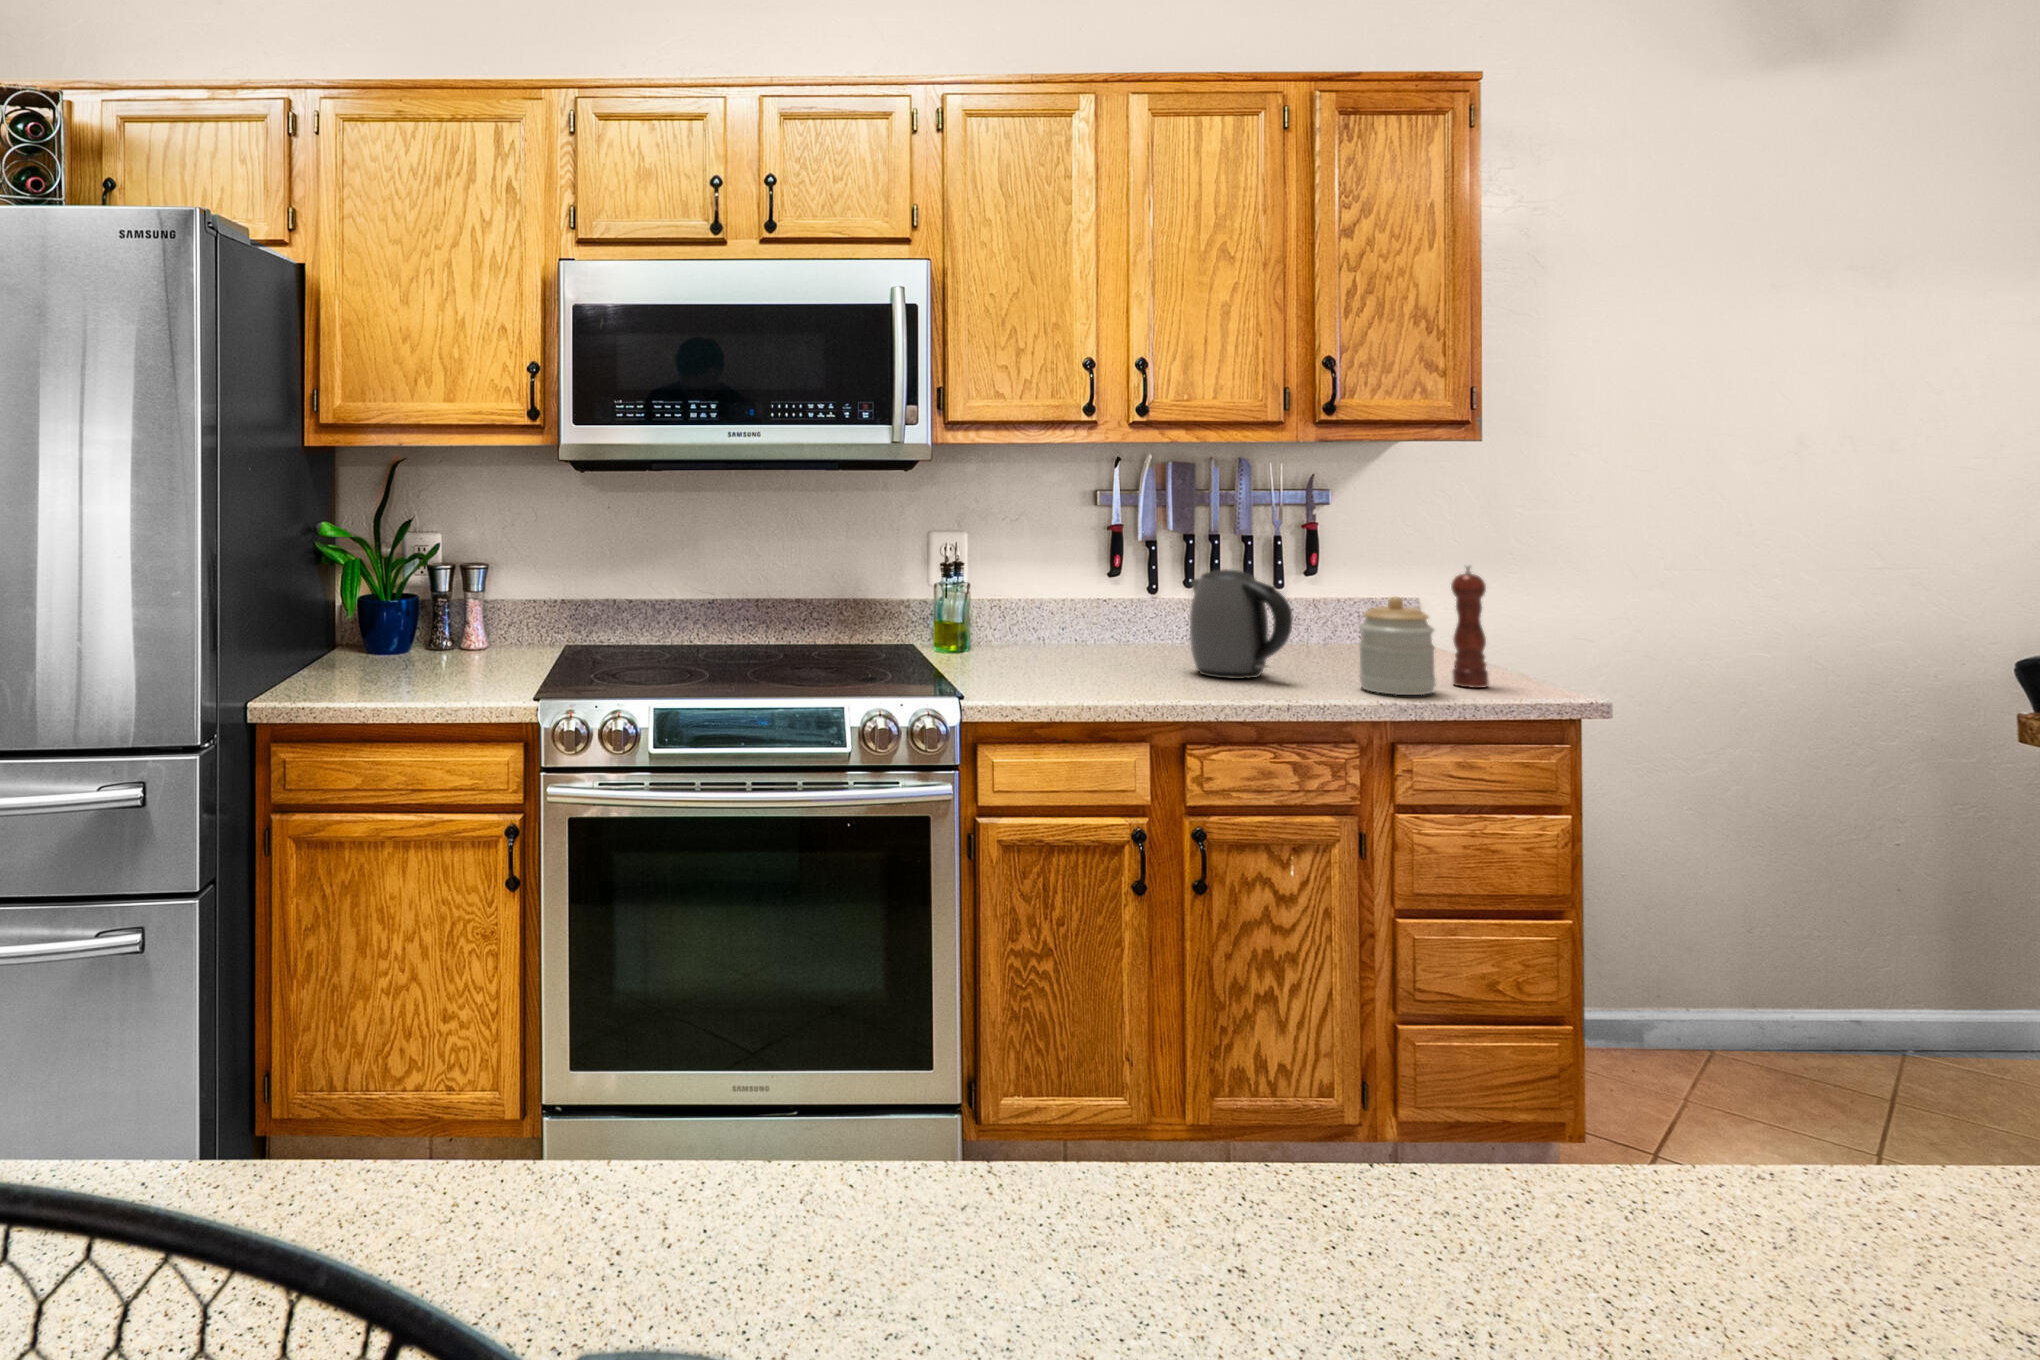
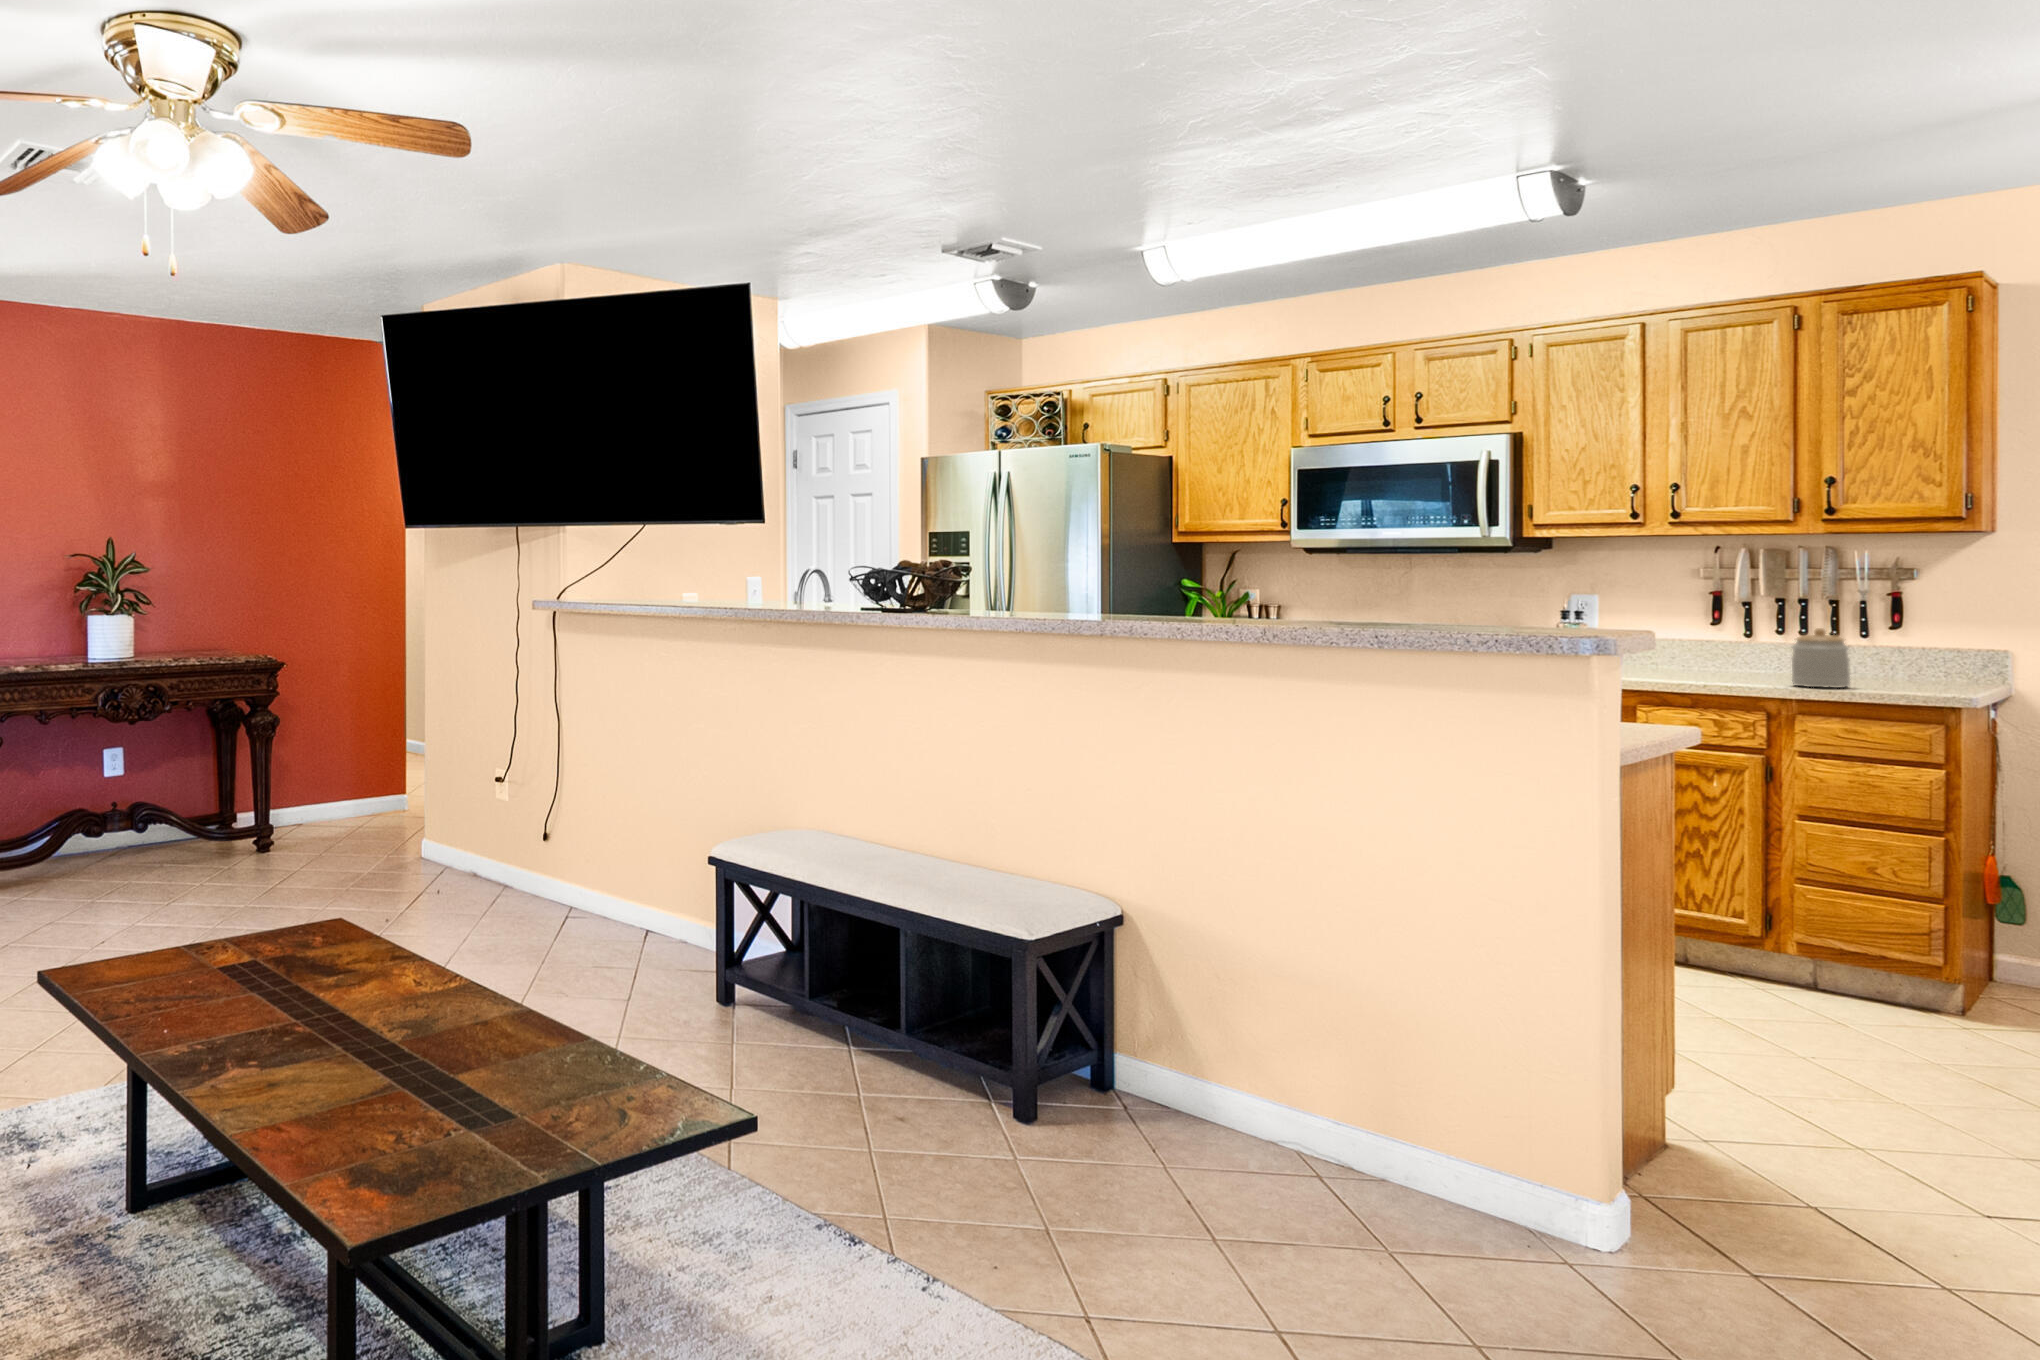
pepper mill: present [1451,565,1489,688] -> none [1886,610,1916,689]
kettle: present [1190,570,1293,679] -> none [1699,613,1758,678]

